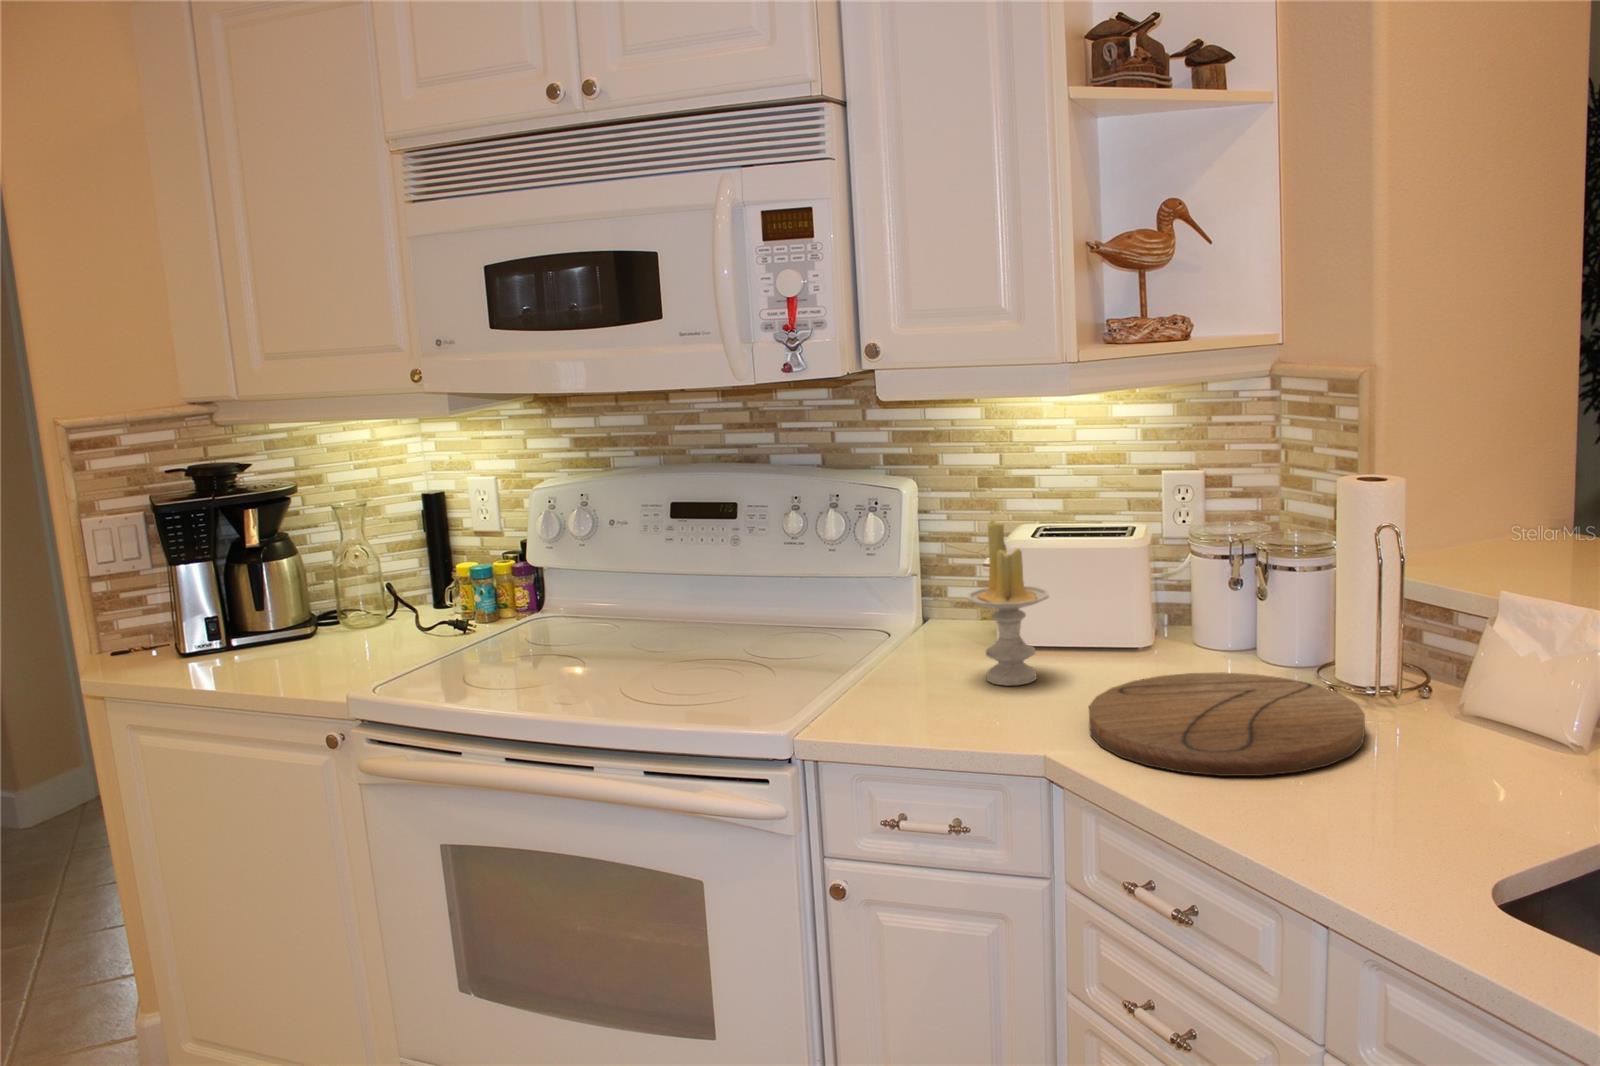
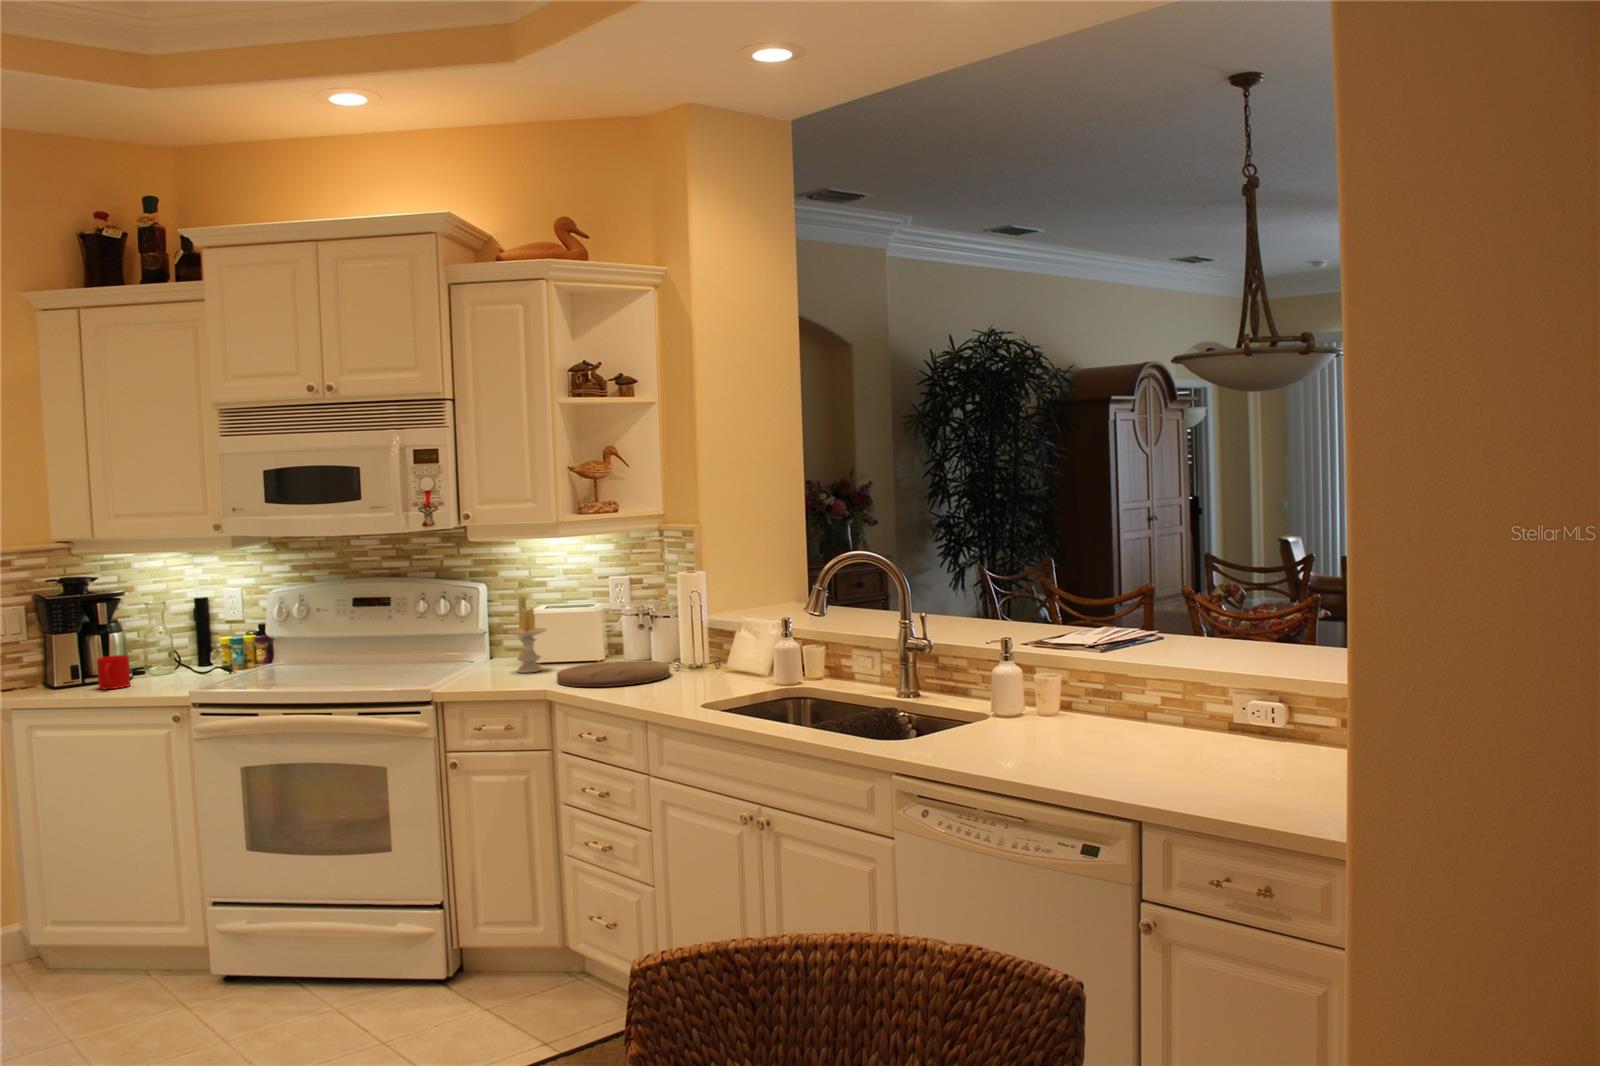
mug: none [238,607,299,671] -> present [97,655,131,689]

